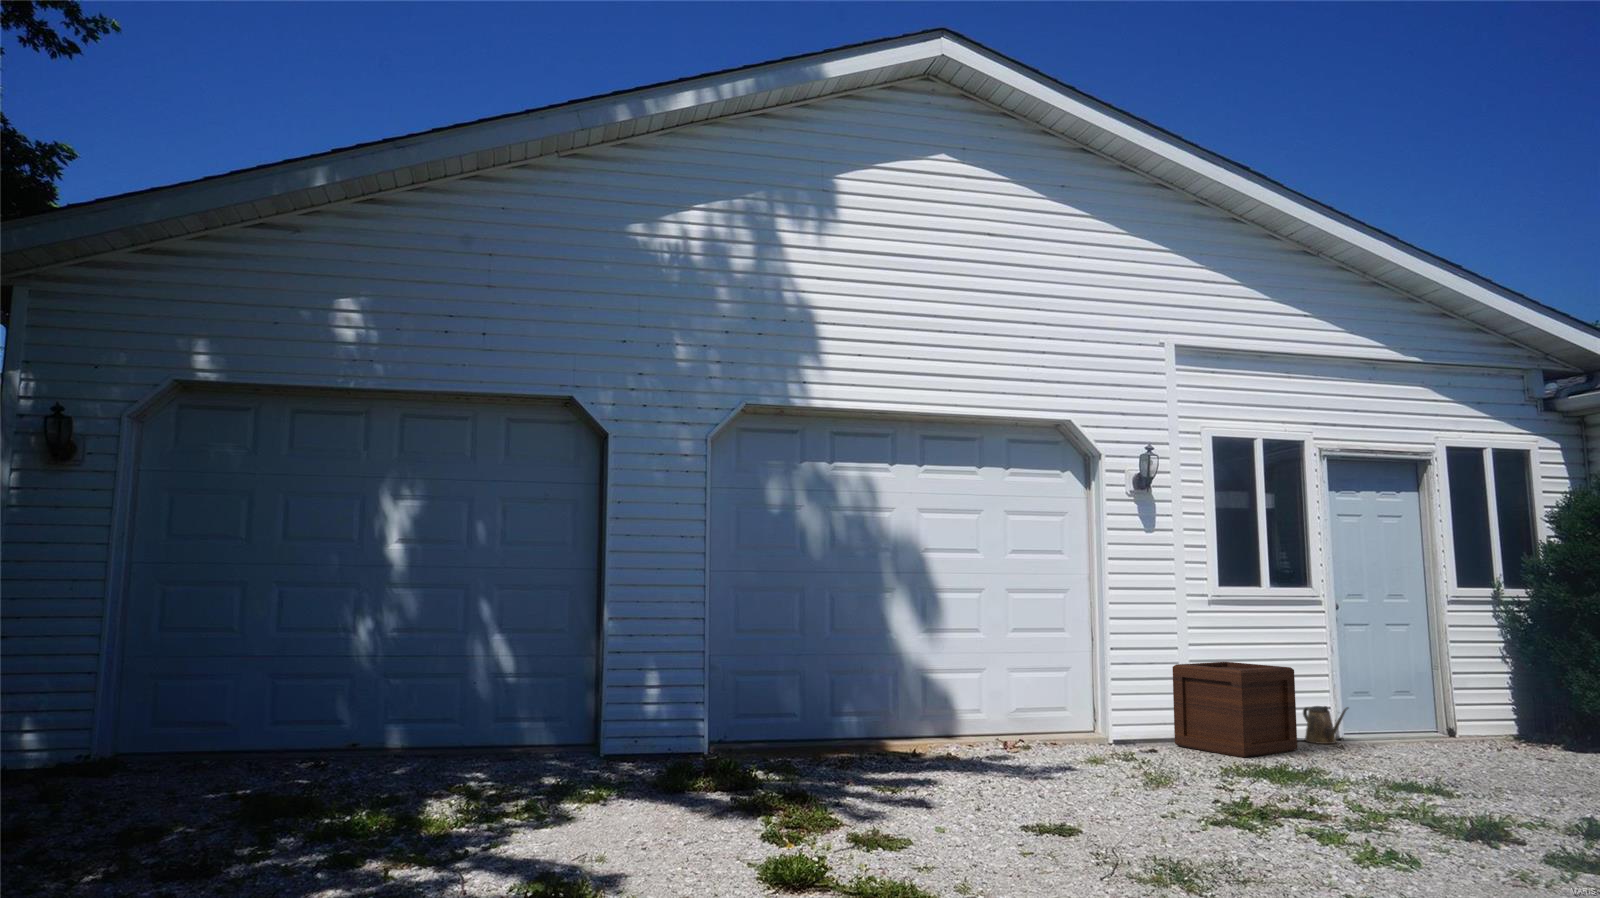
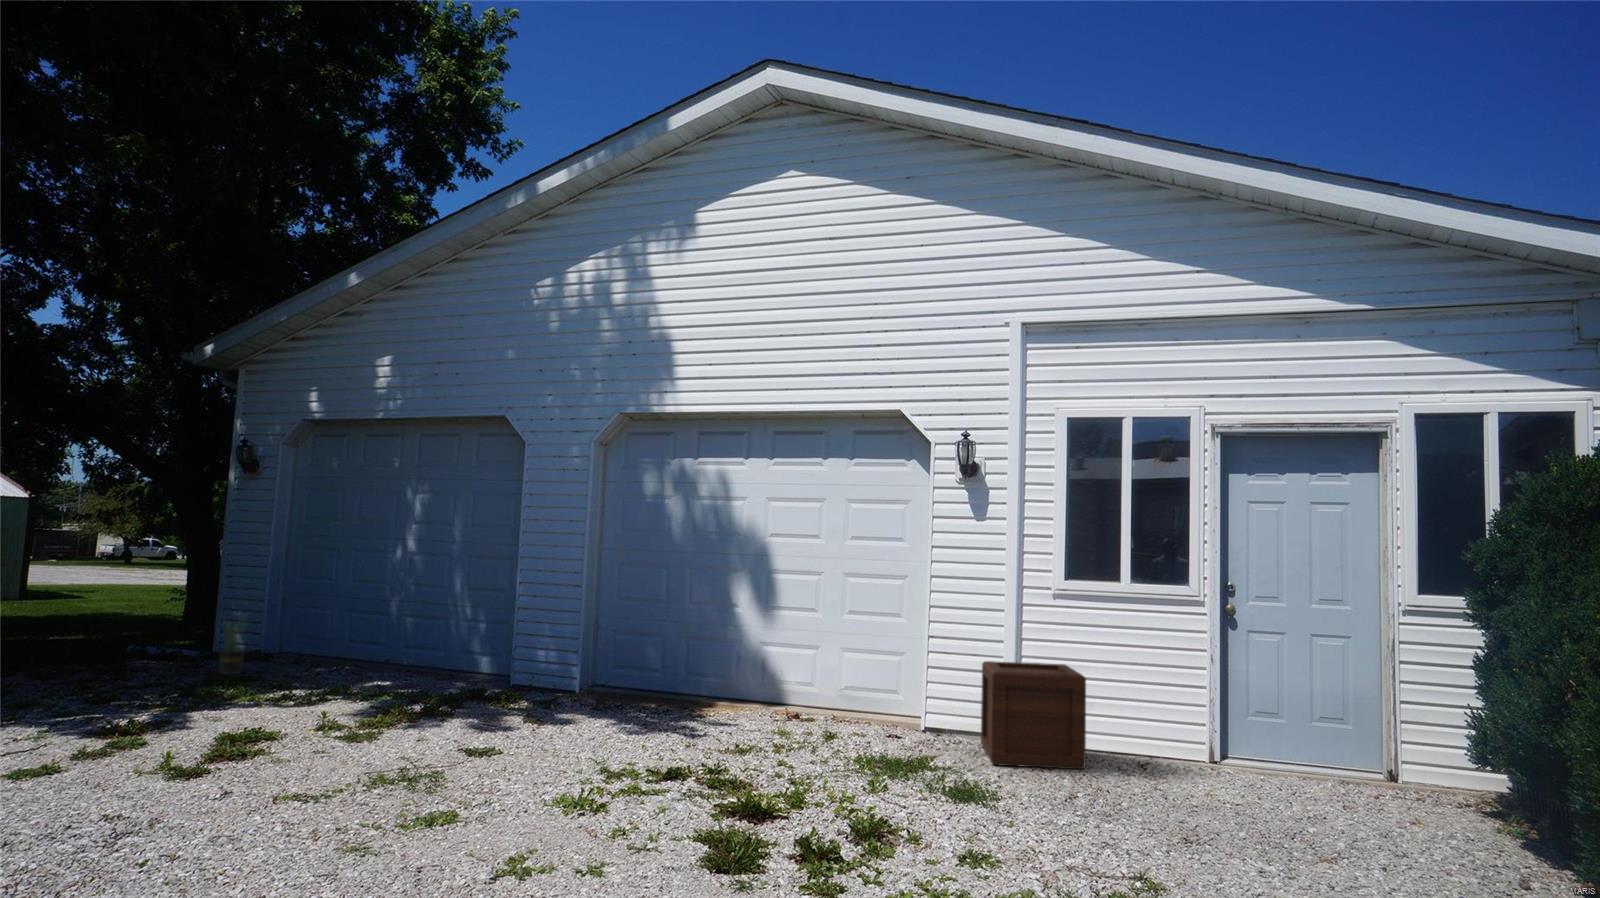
potted plant: none [26,692,105,802] -> present [219,616,247,675]
watering can: present [1303,706,1348,744] -> none [1143,726,1180,771]

